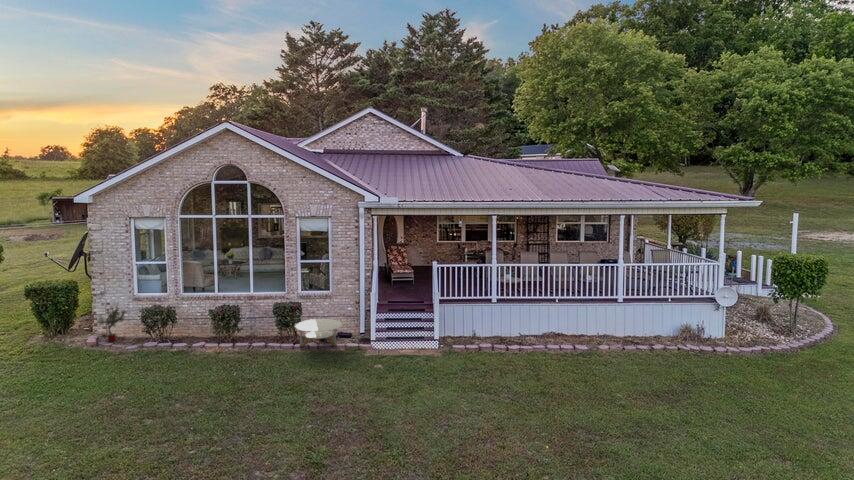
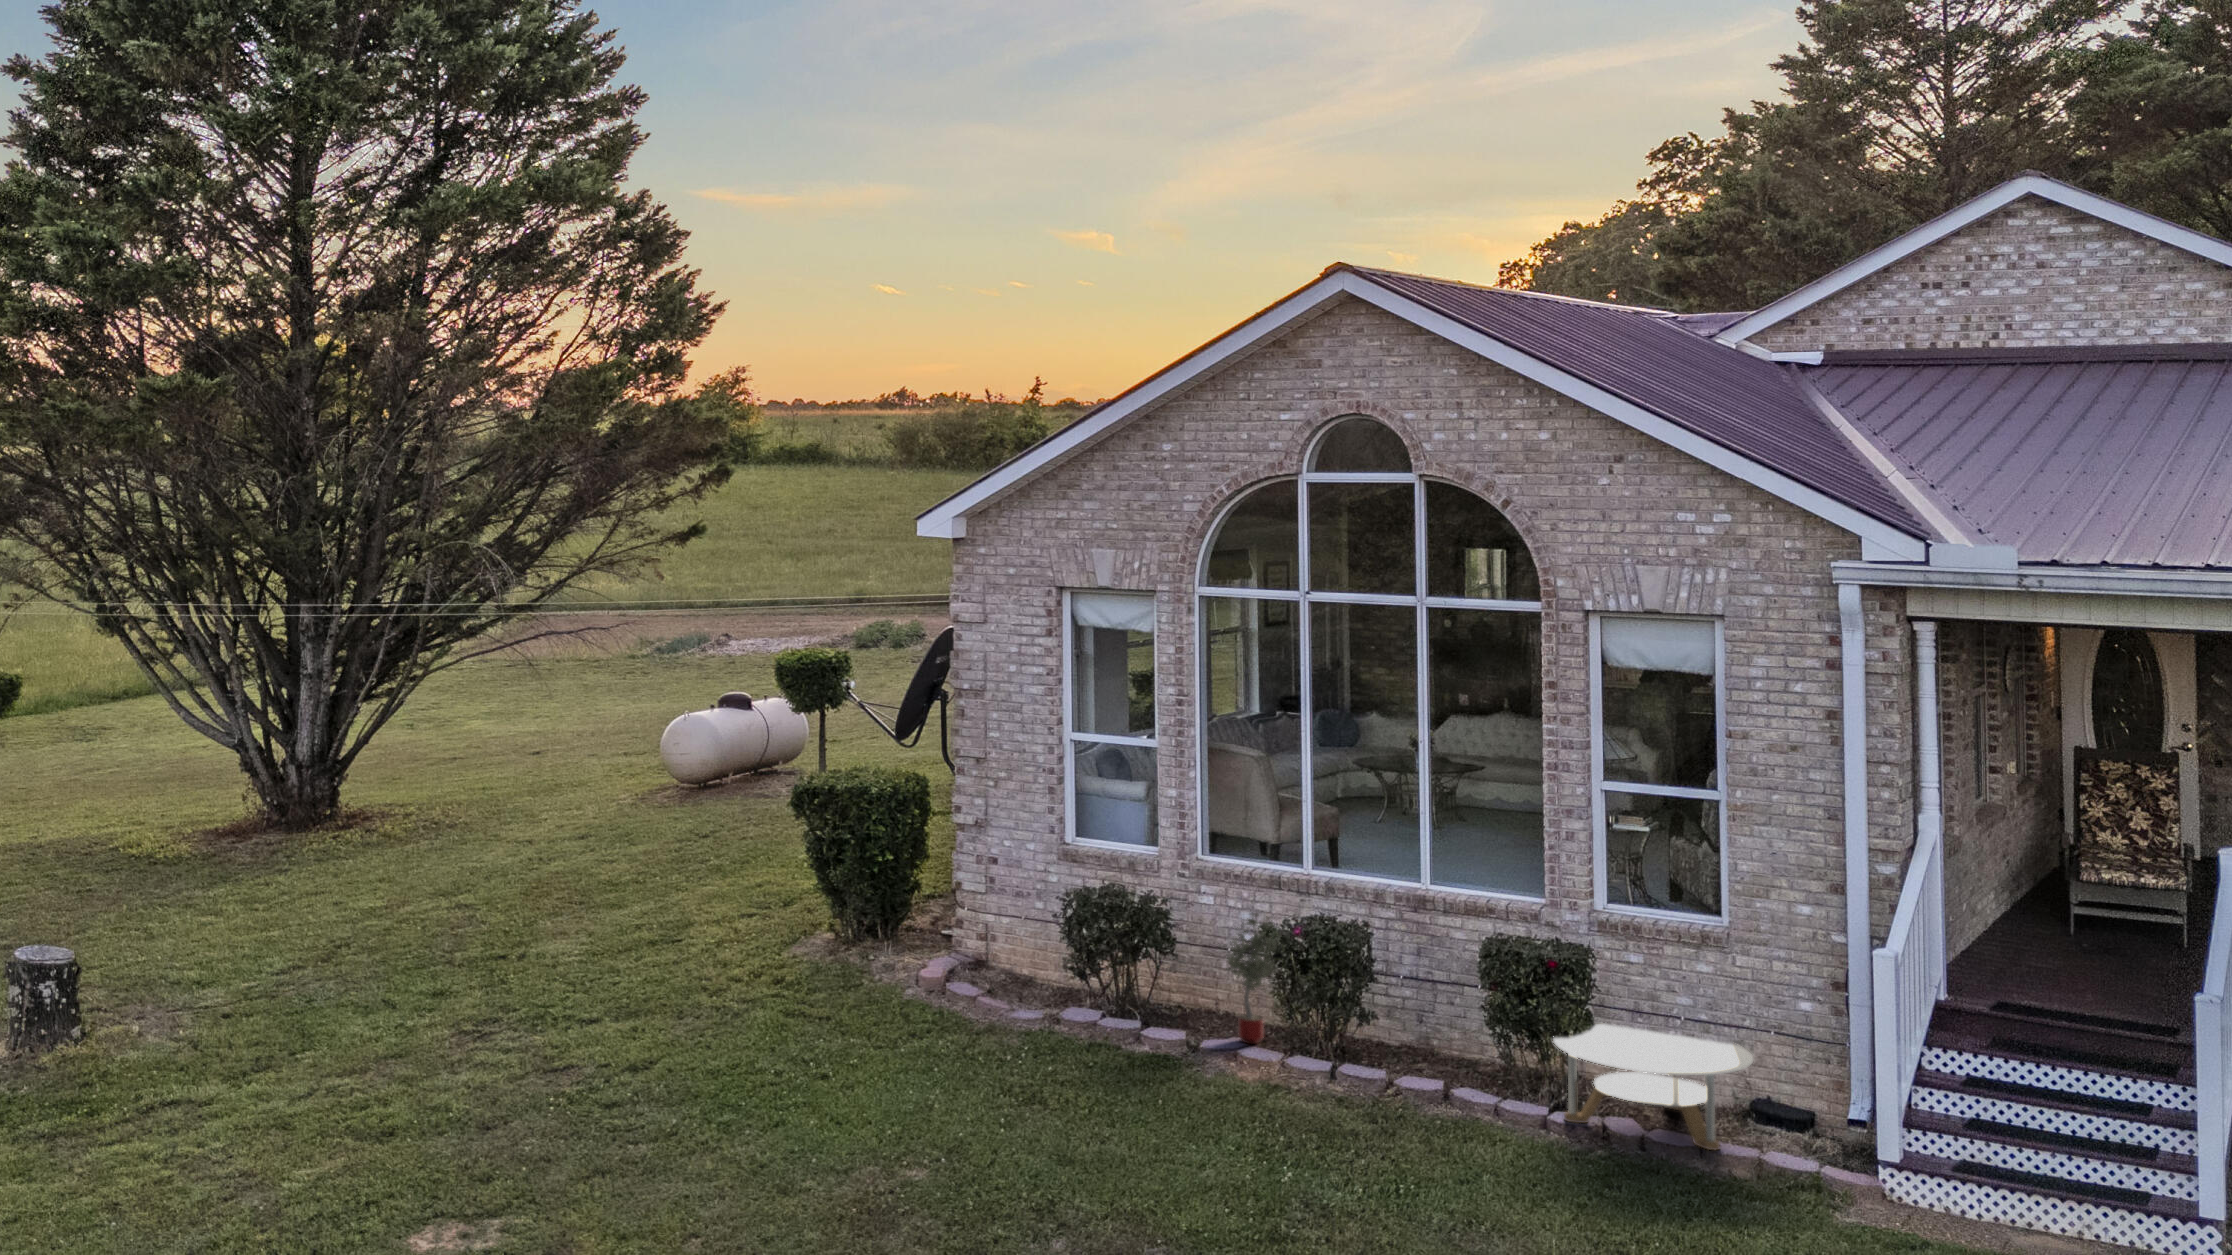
potted tree: present [97,305,125,342] -> present [1227,913,1279,1044]

